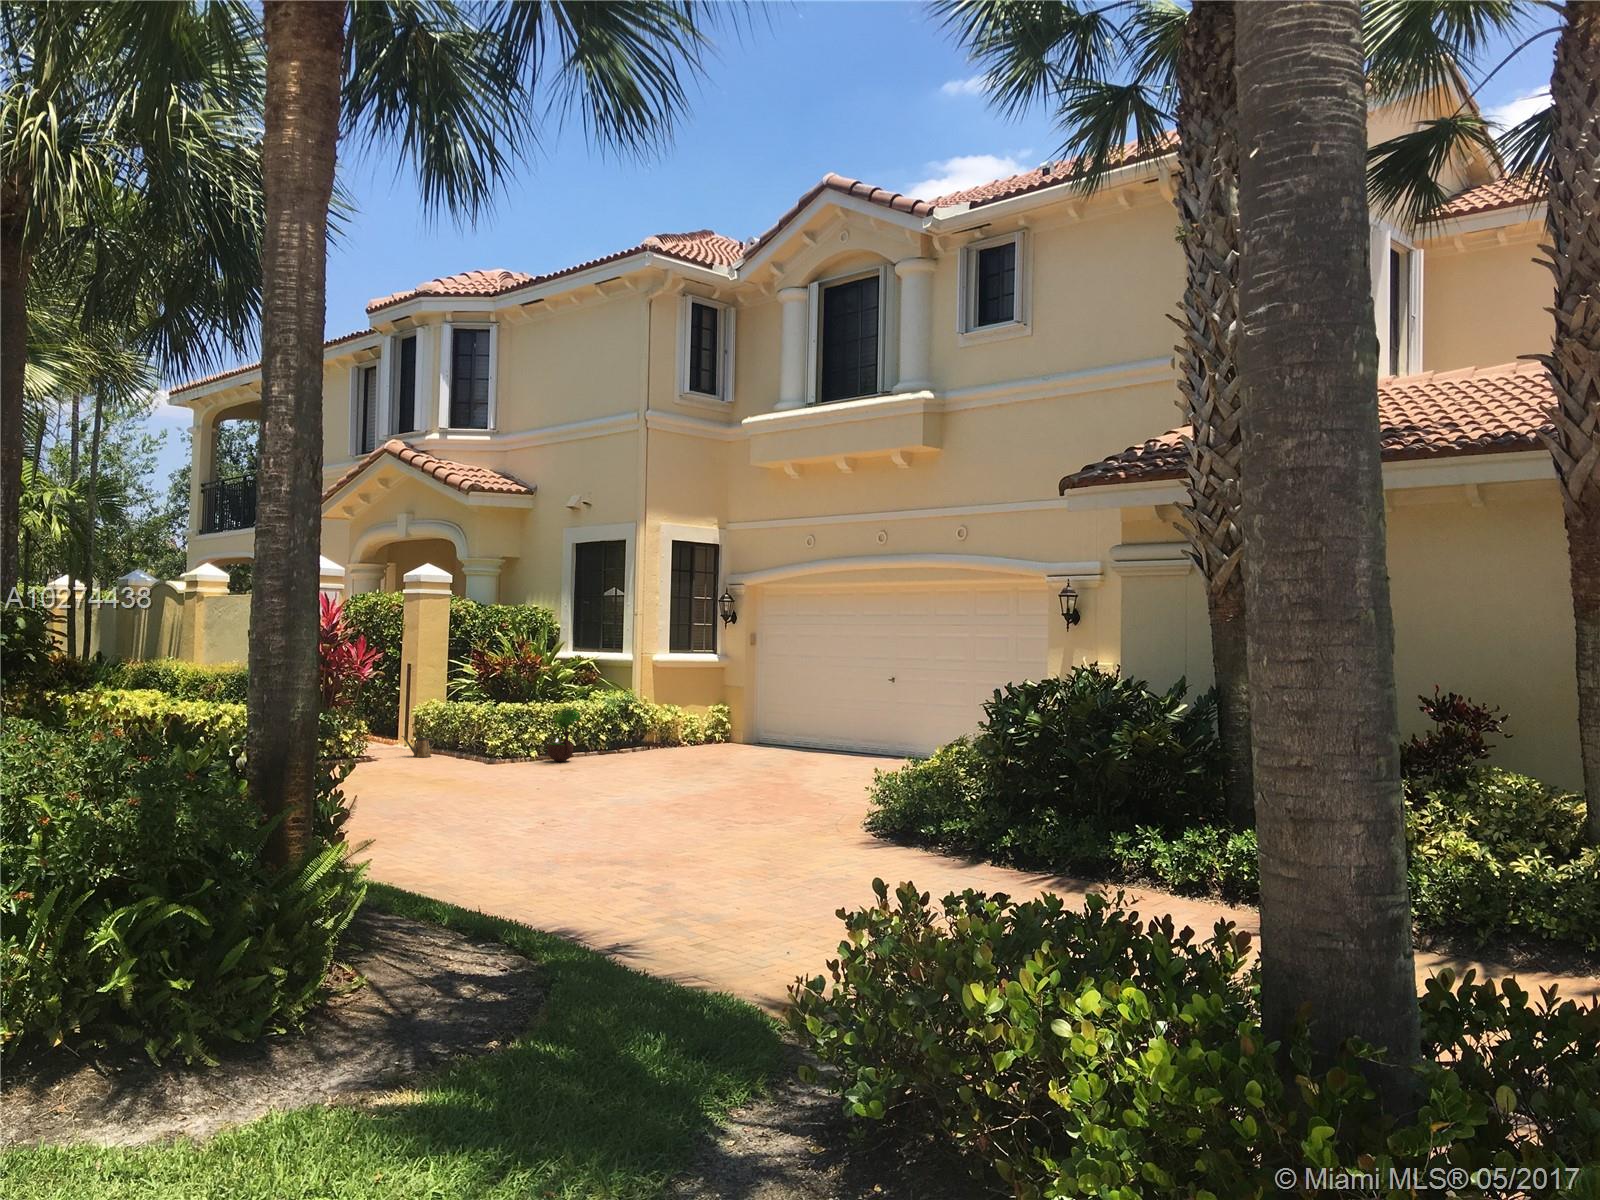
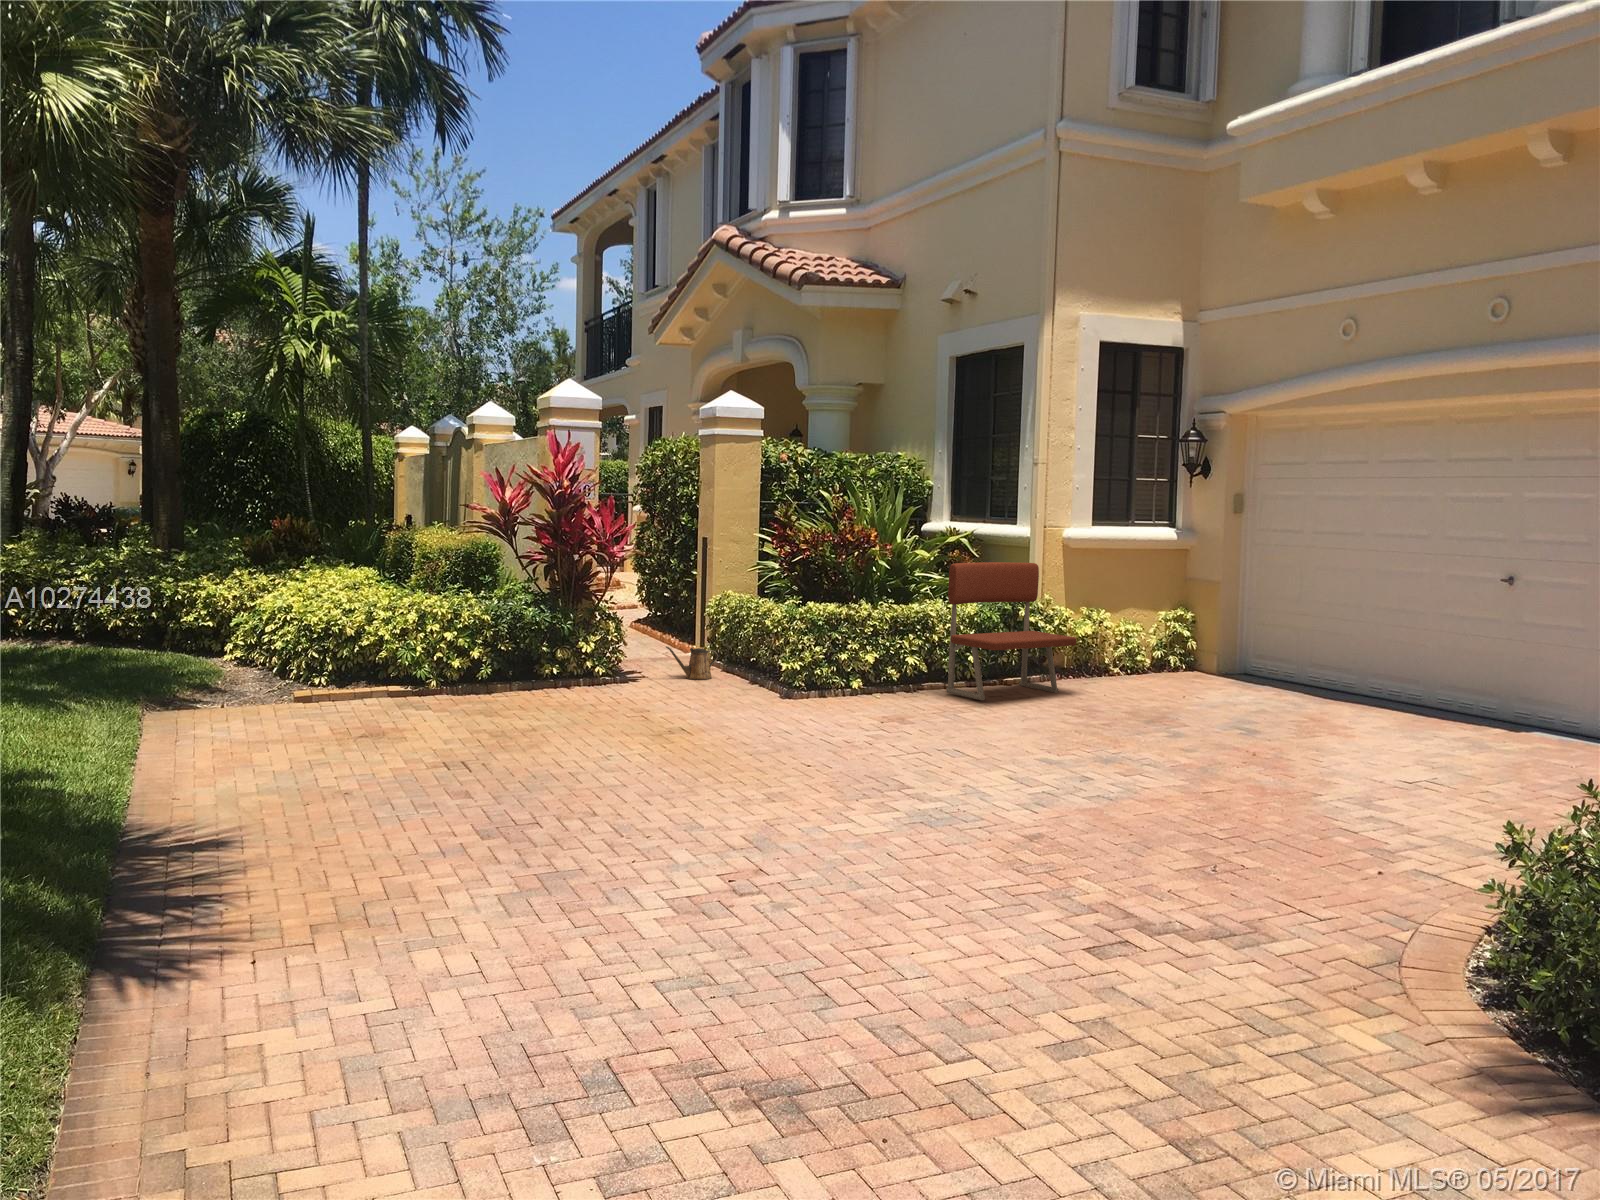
bench: none [589,677,665,760] -> present [946,562,1076,700]
potted tree: present [548,707,580,762] -> none [876,604,933,700]

